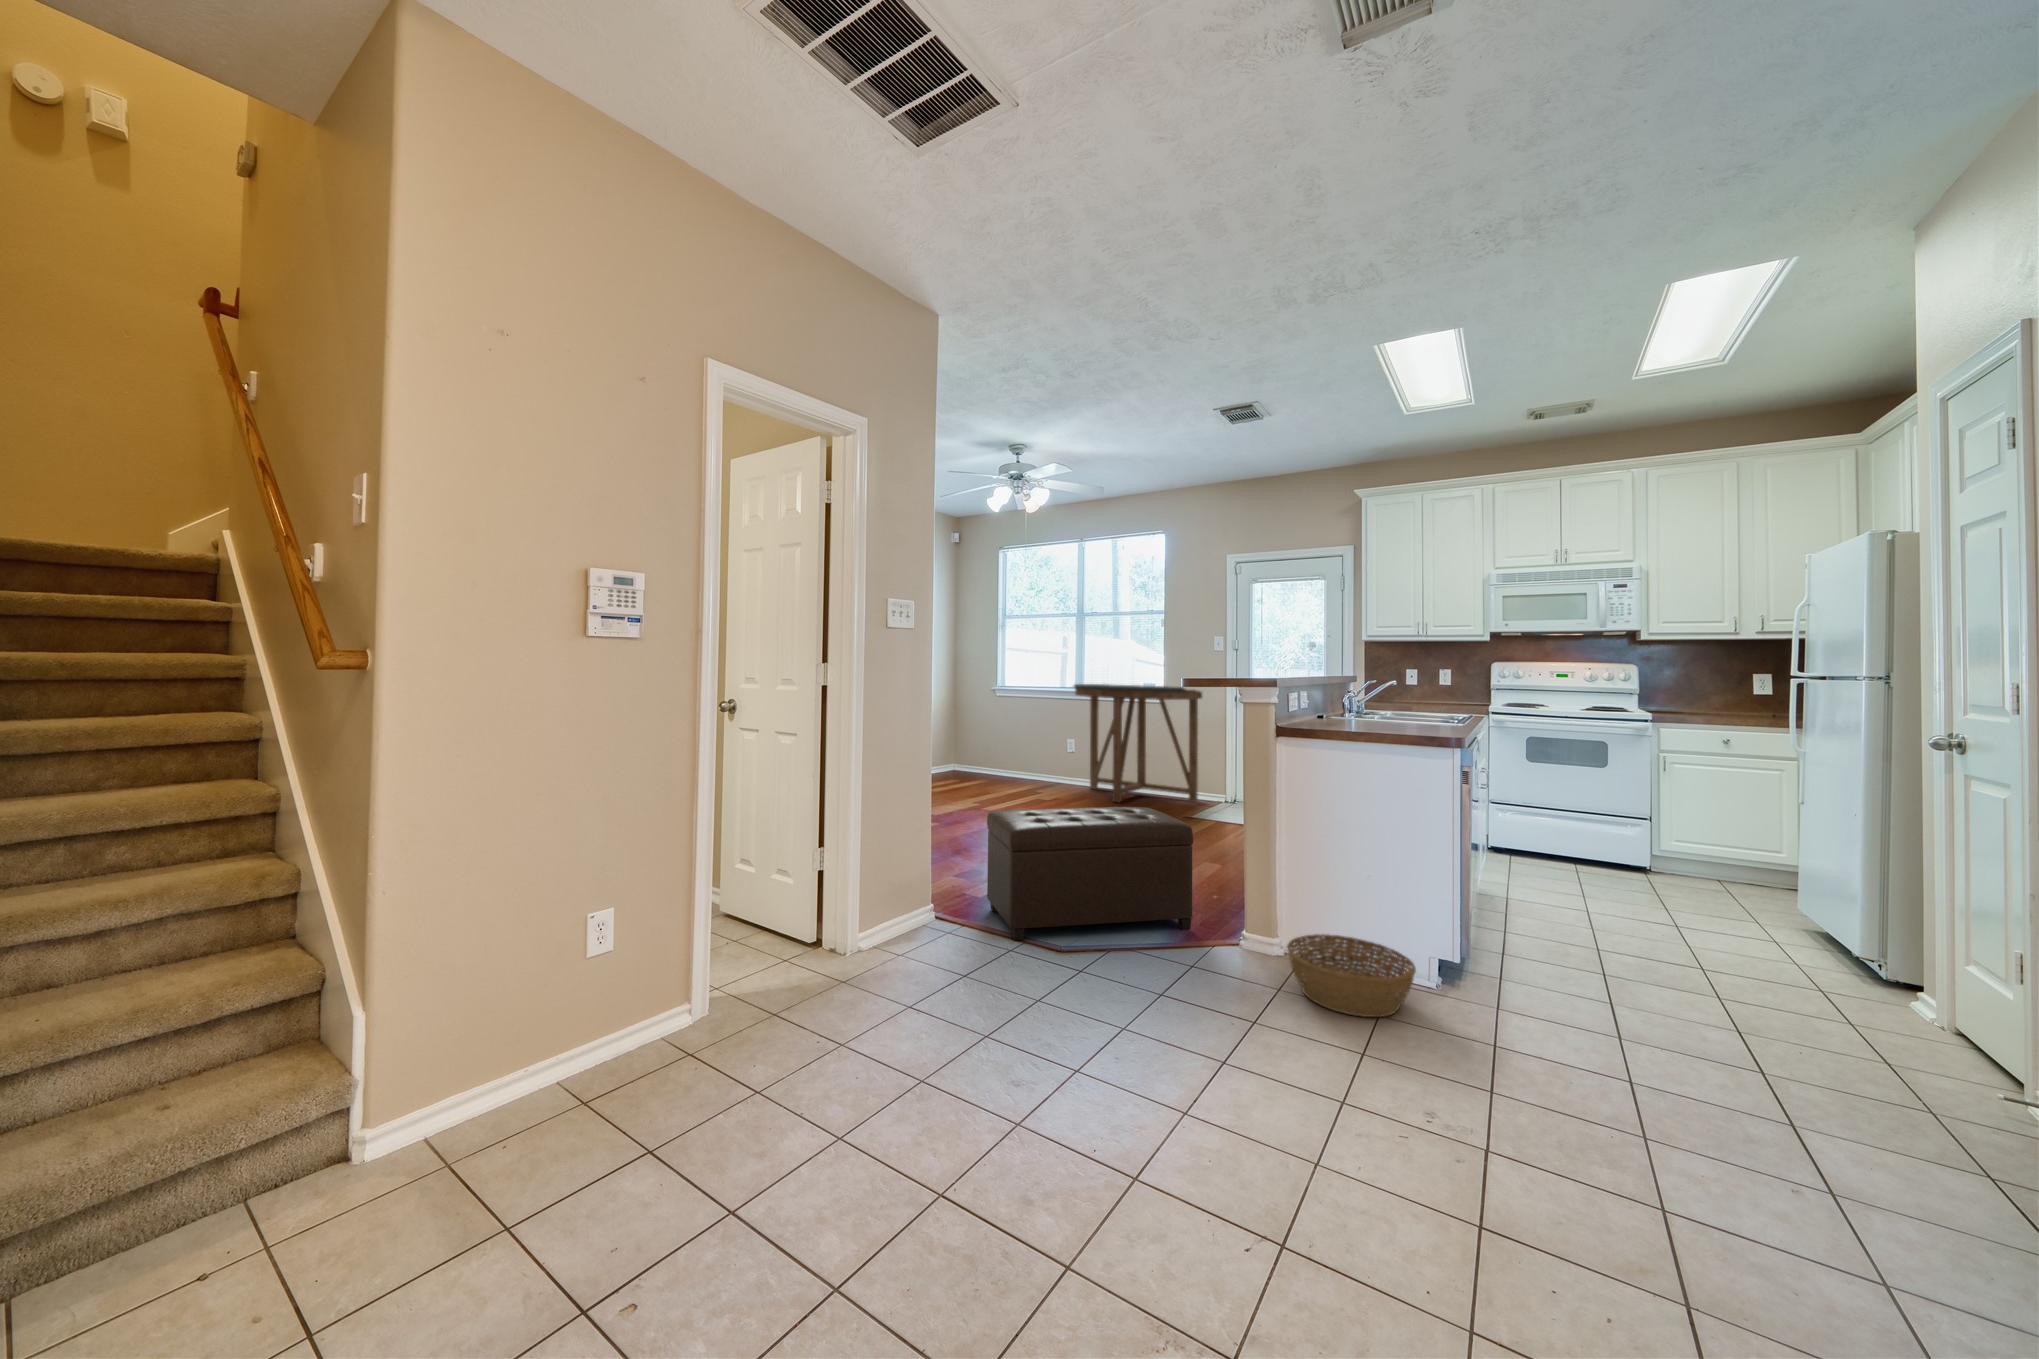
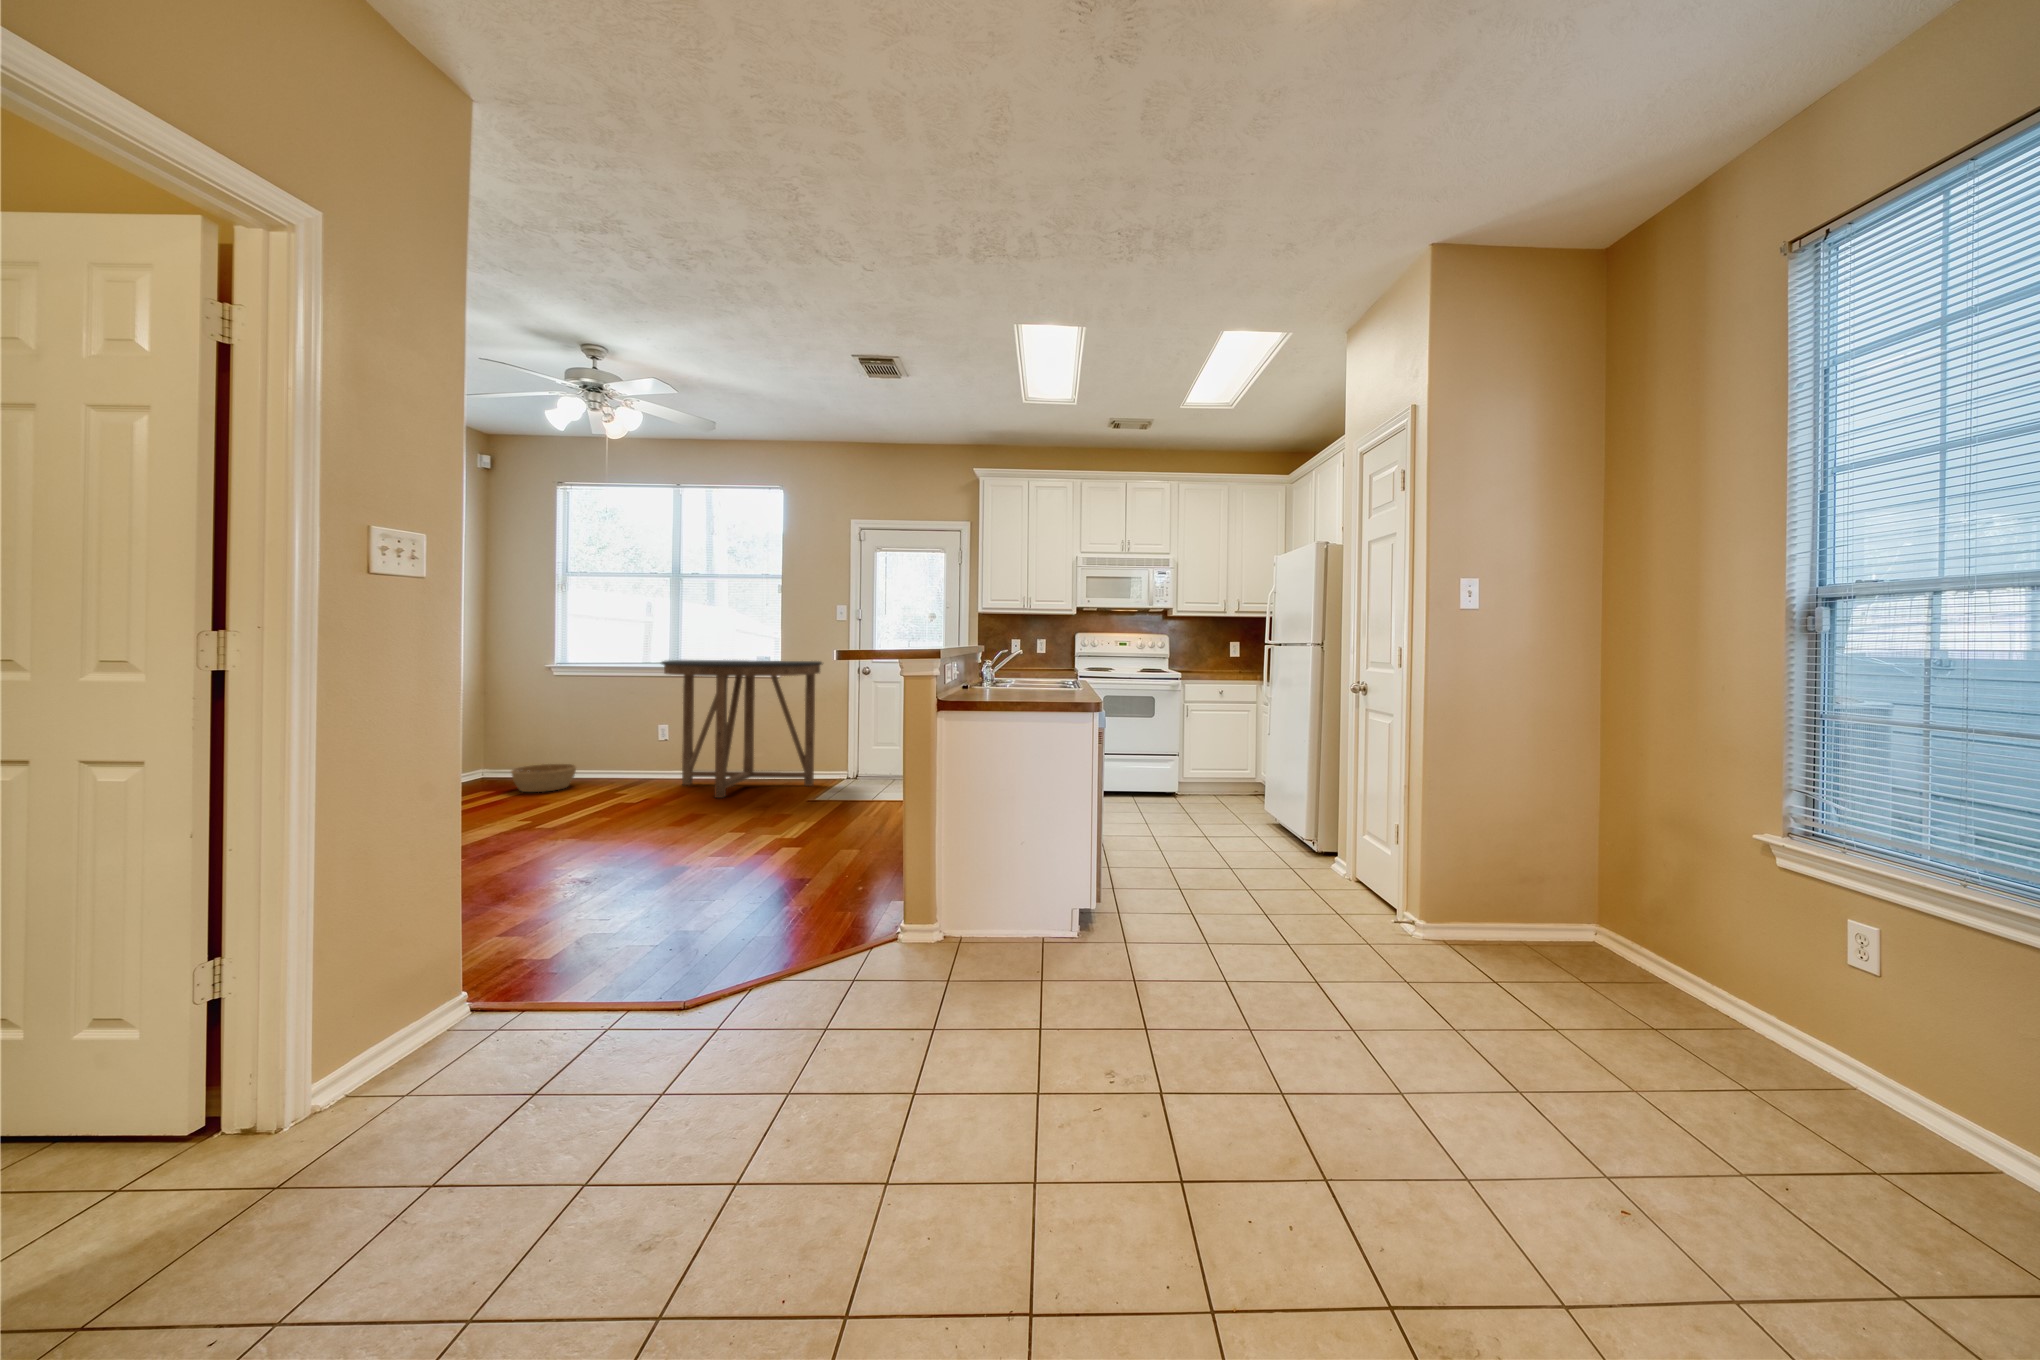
ottoman: present [987,807,1193,940] -> none [557,805,843,1013]
basket: present [1287,934,1416,1017] -> present [511,764,576,792]

